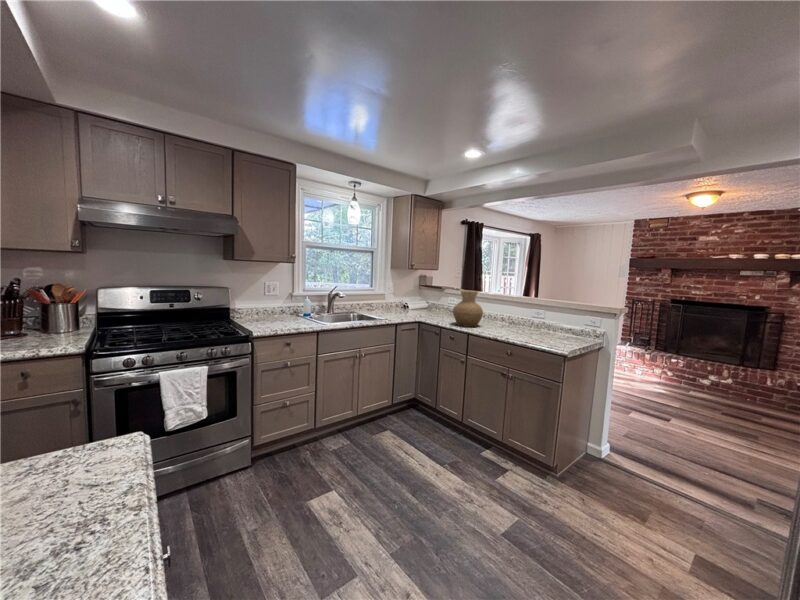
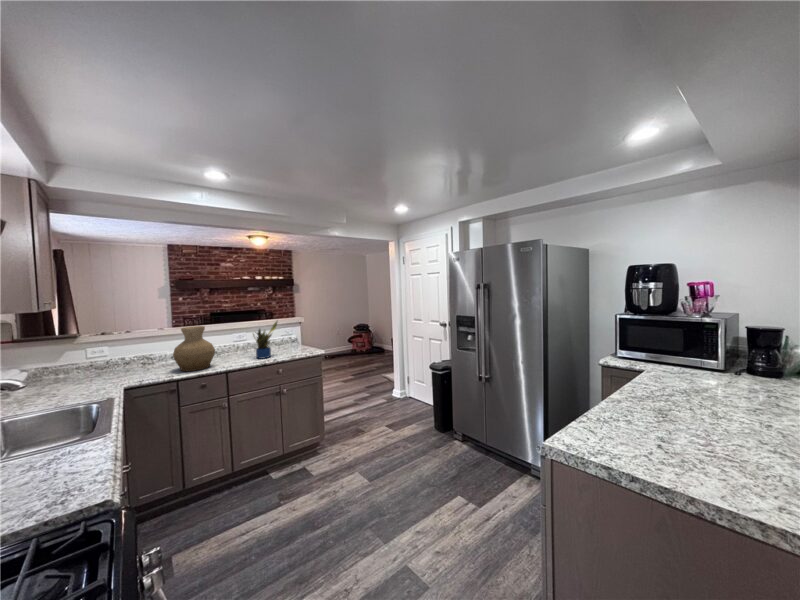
potted plant: none [508,299,538,337] -> present [253,321,277,359]

